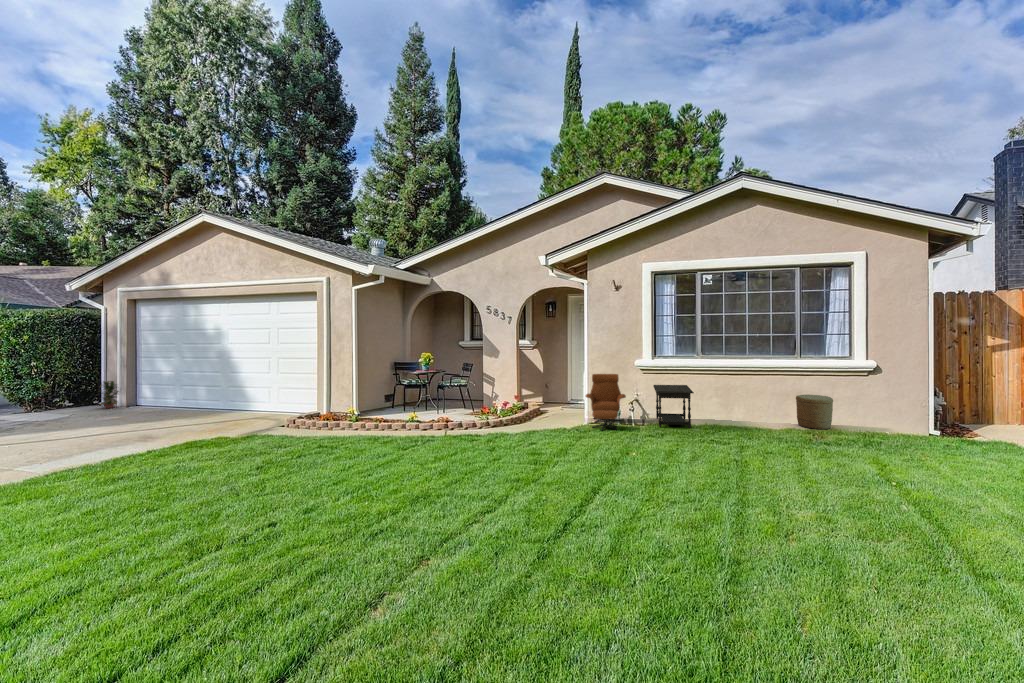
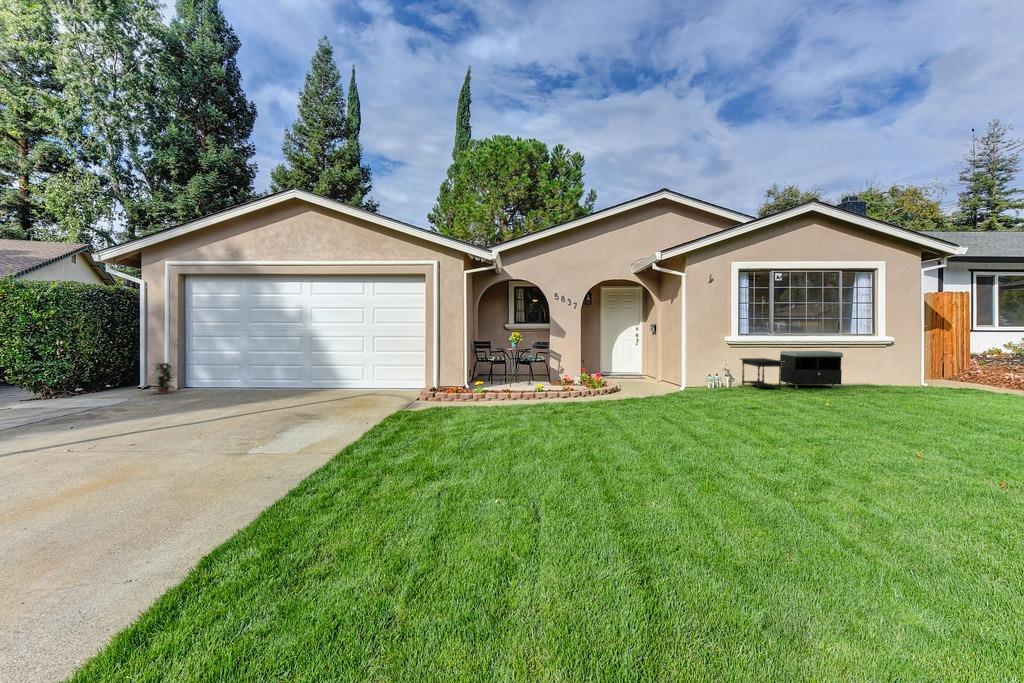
lounge chair: present [586,374,626,430] -> none [691,350,732,393]
storage bench: none [708,377,781,428] -> present [780,351,843,388]
woven basket: present [796,395,833,429] -> none [844,364,872,387]

